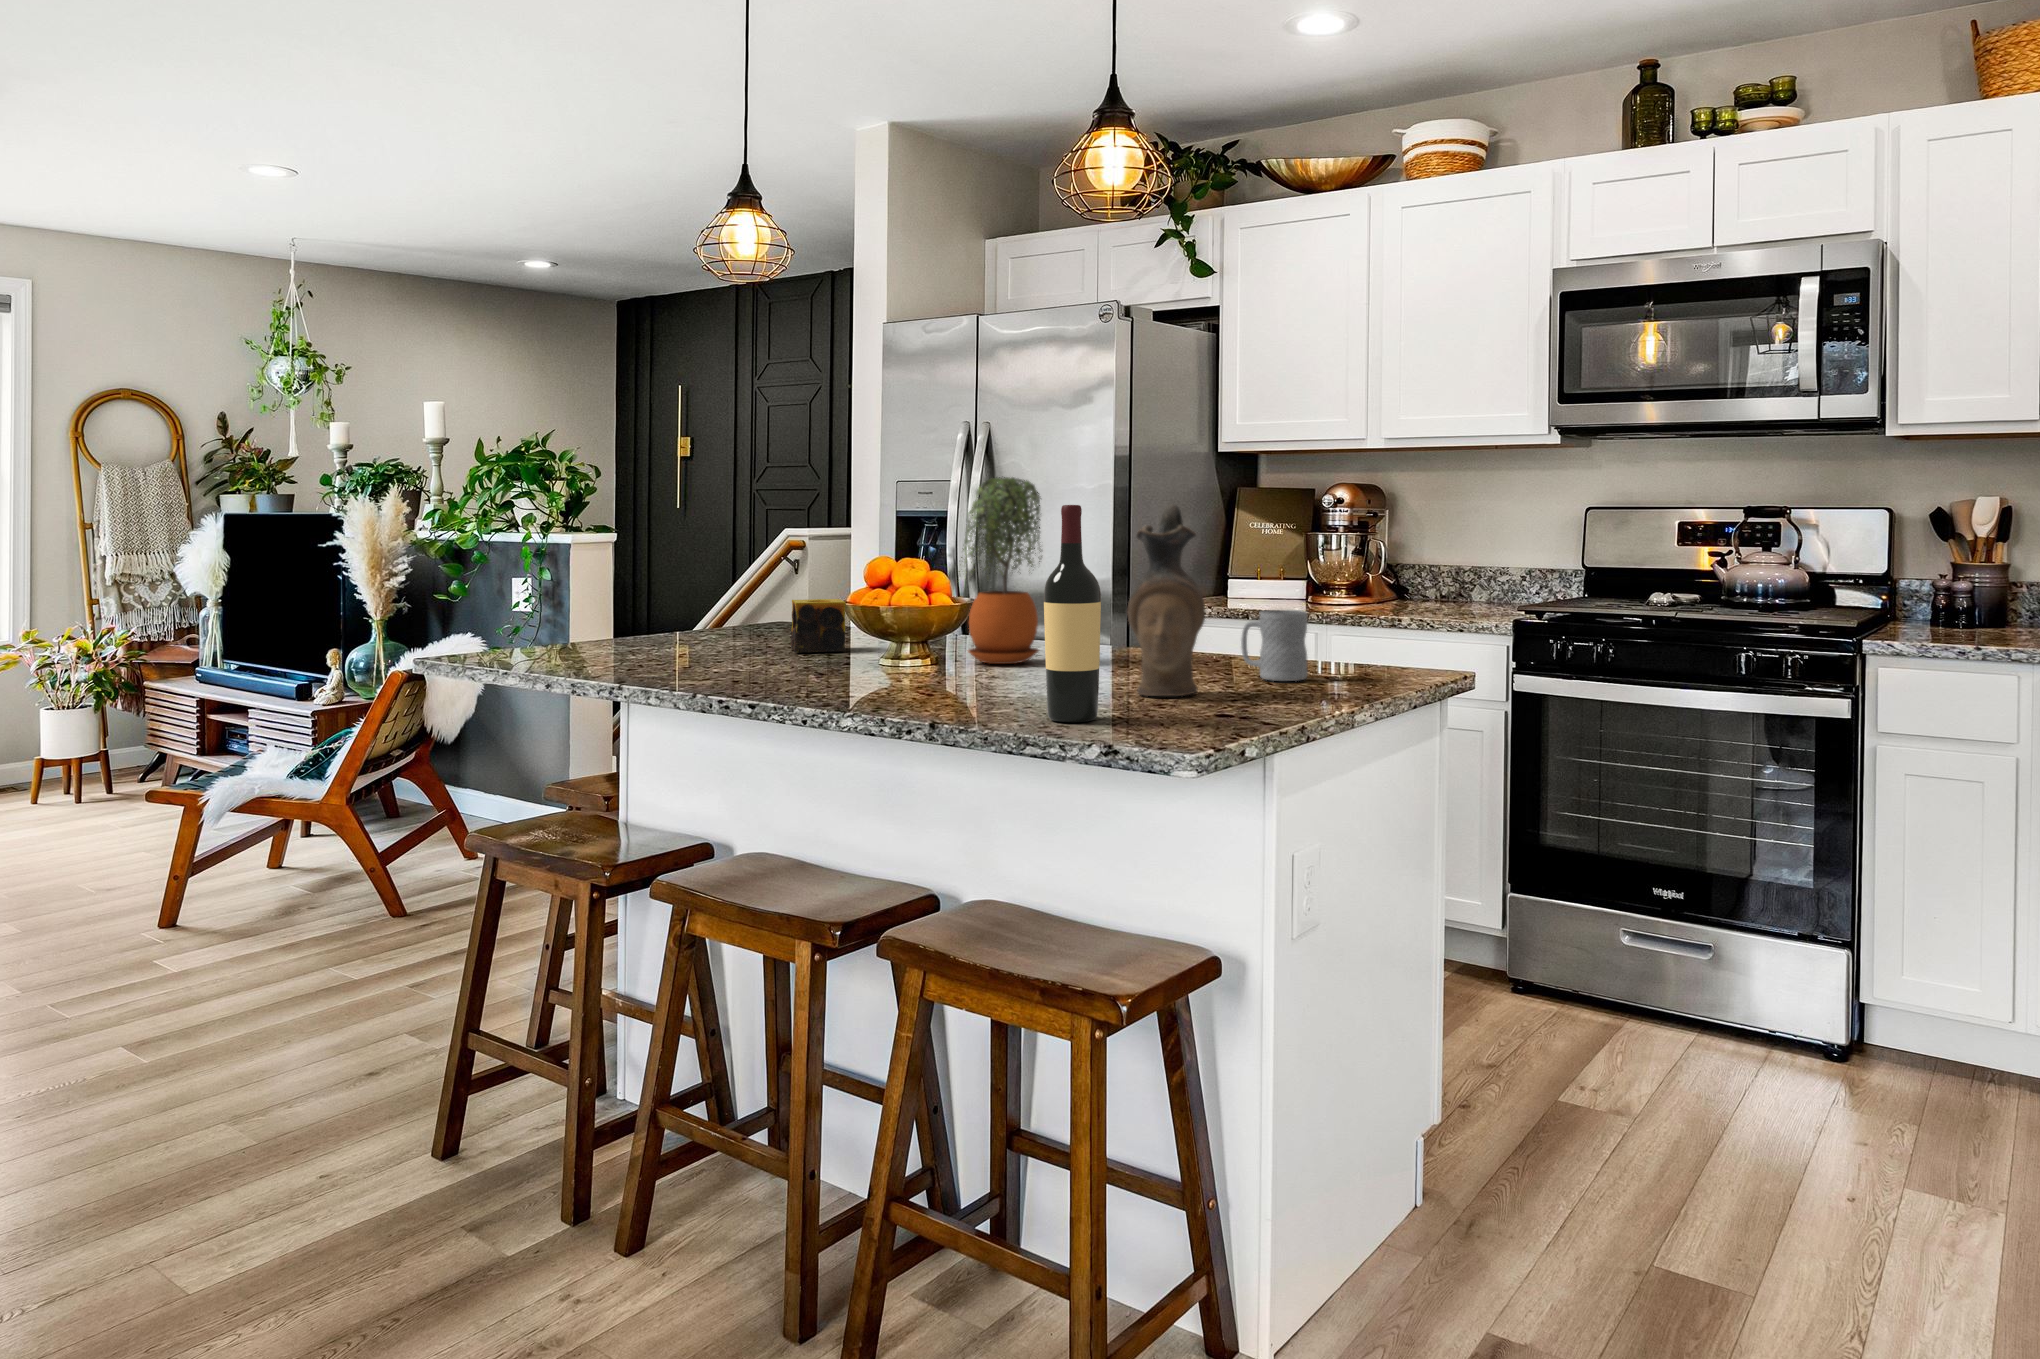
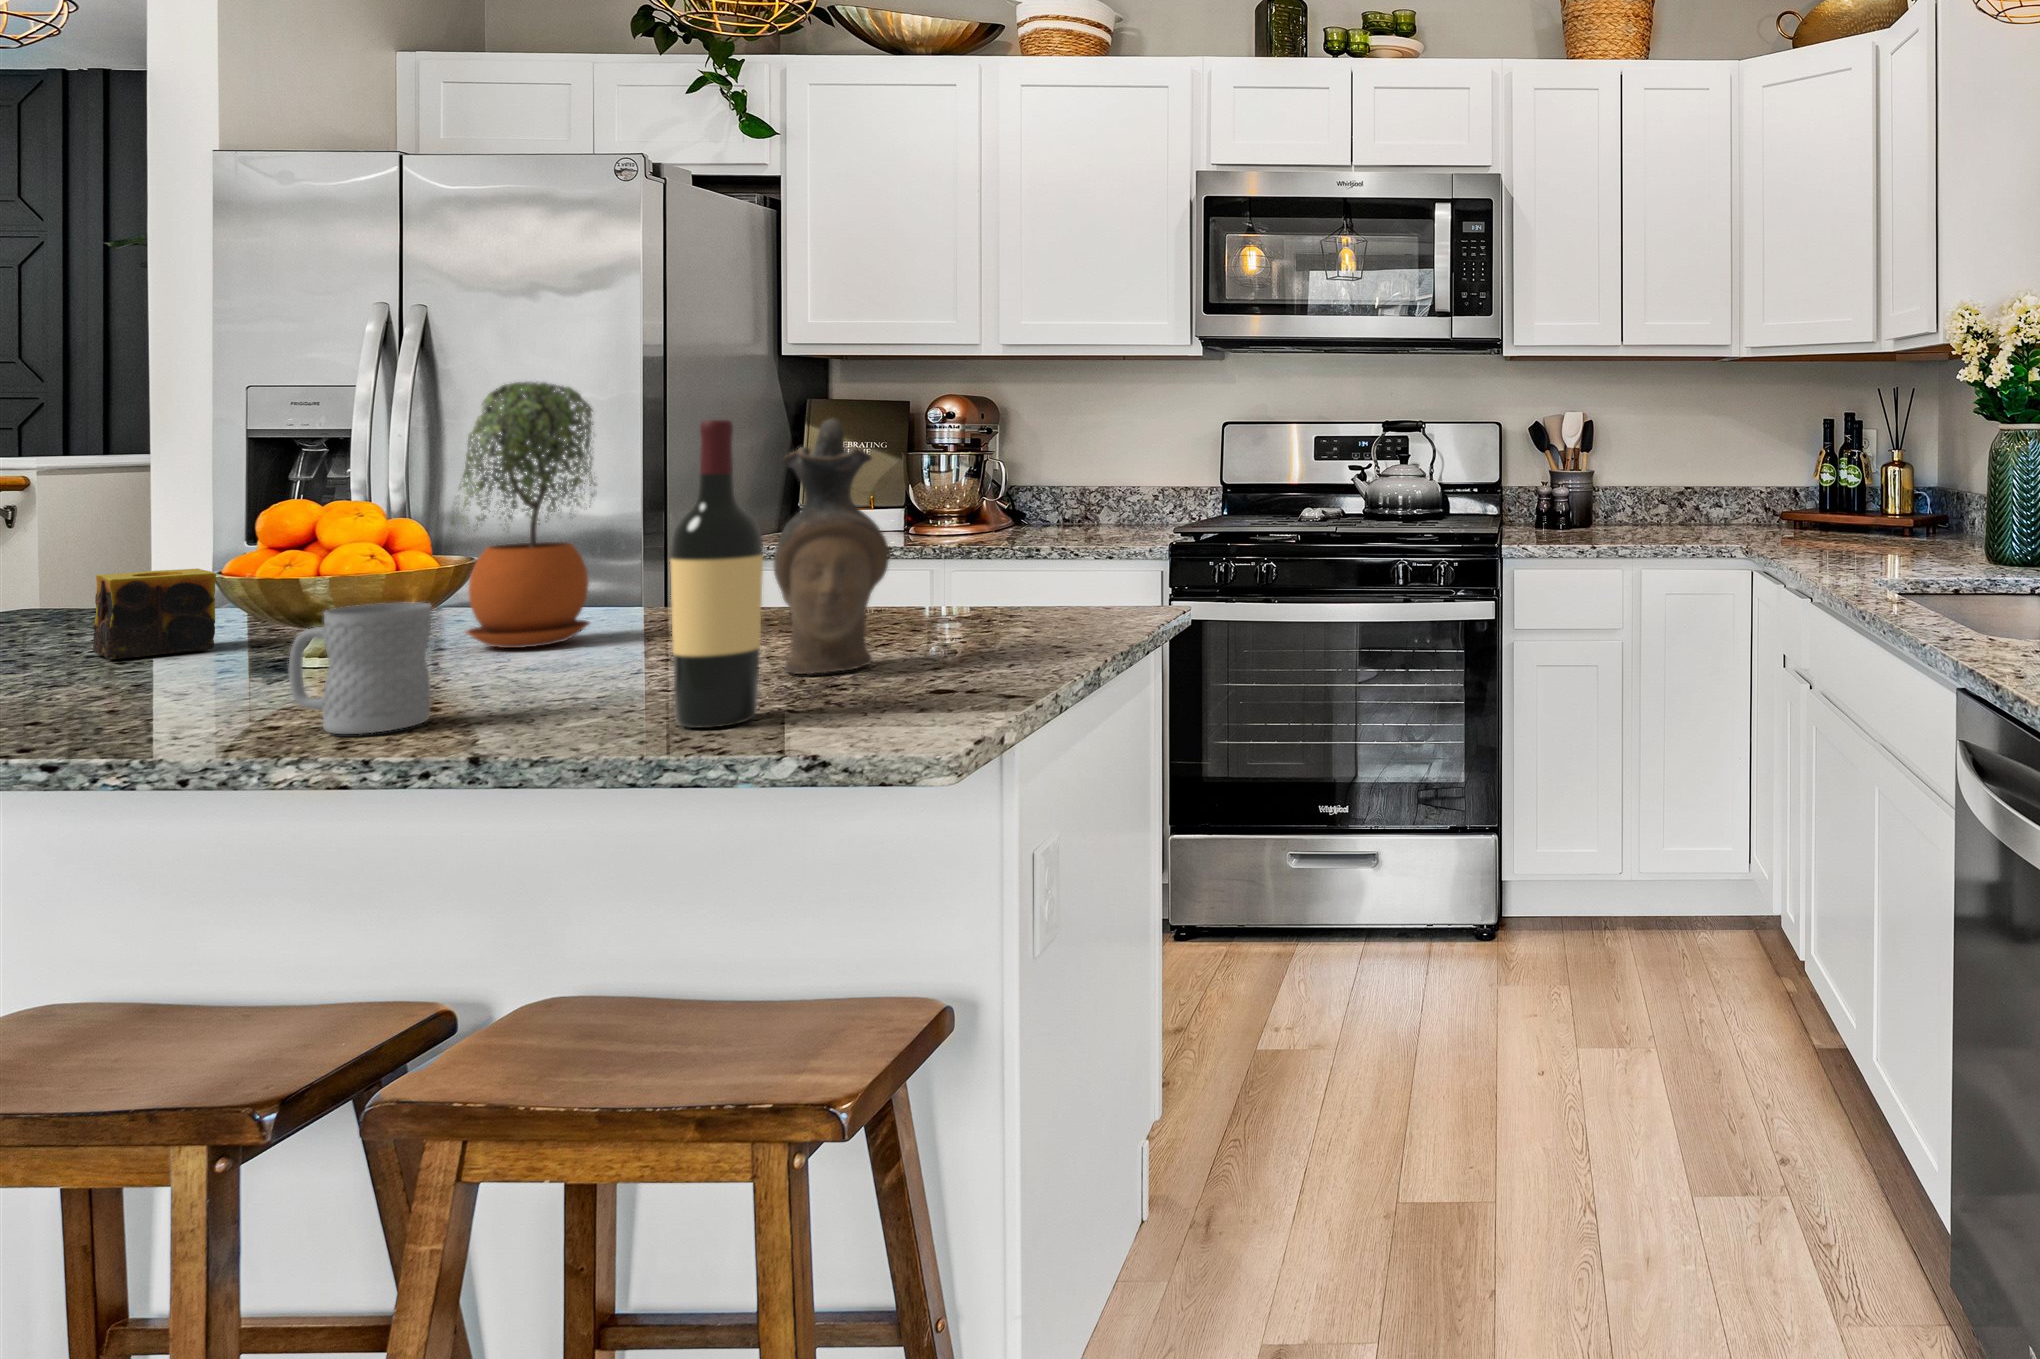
mug: present [1241,610,1308,681] -> present [289,602,432,734]

